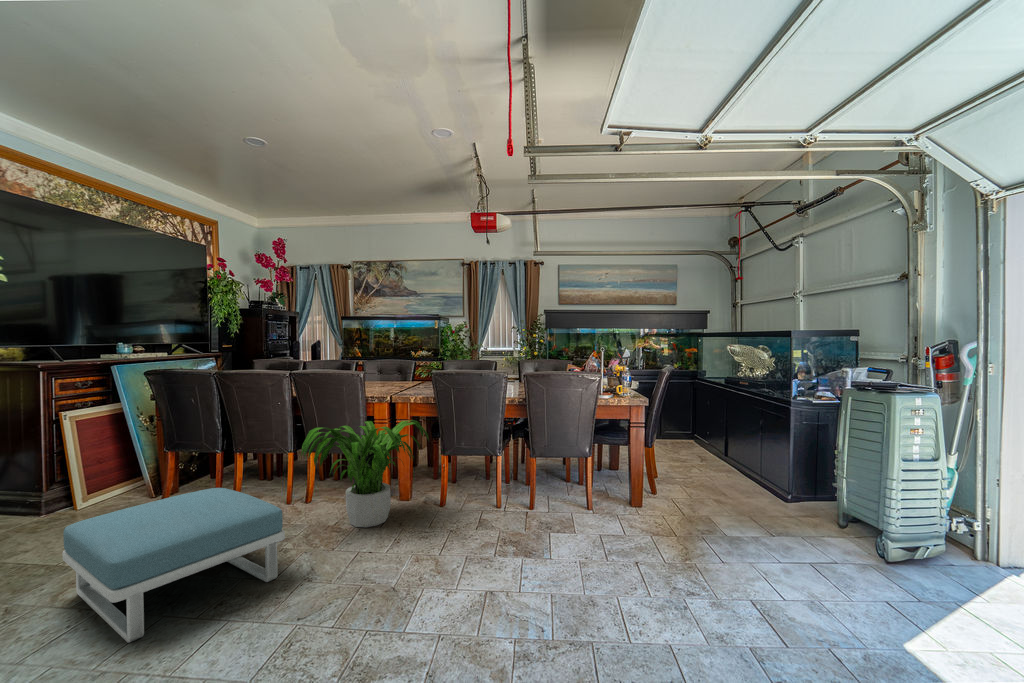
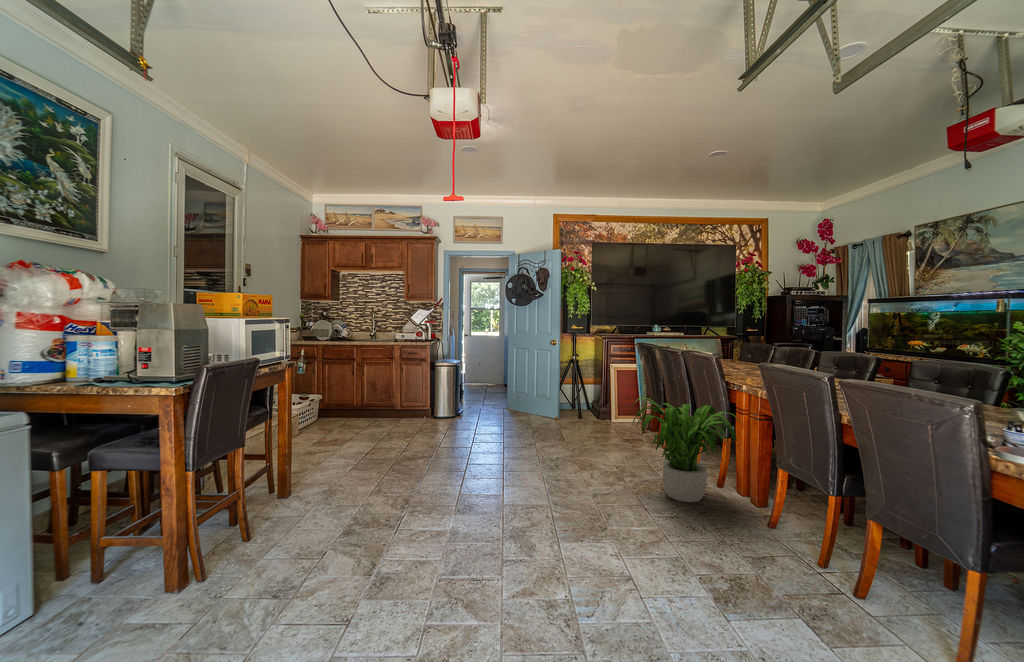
footstool: present [62,488,285,643] -> none [495,415,602,488]

